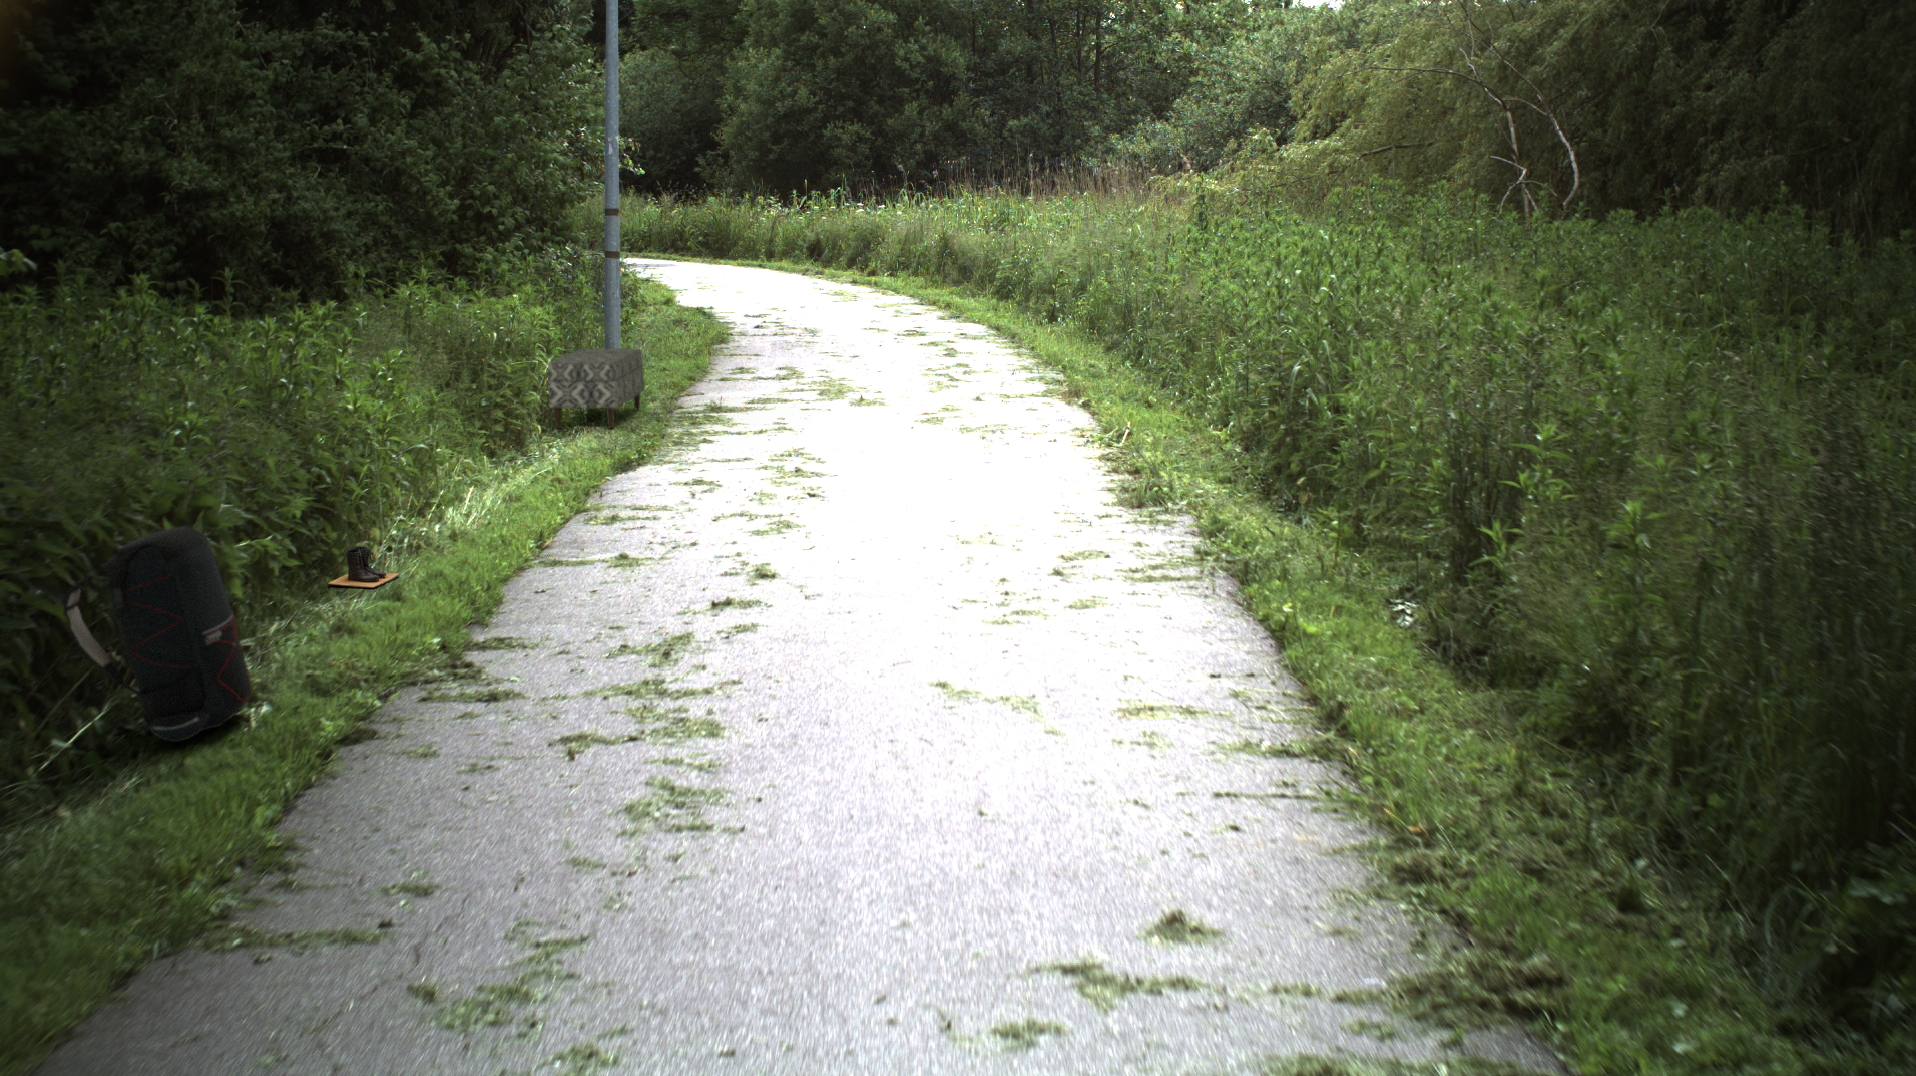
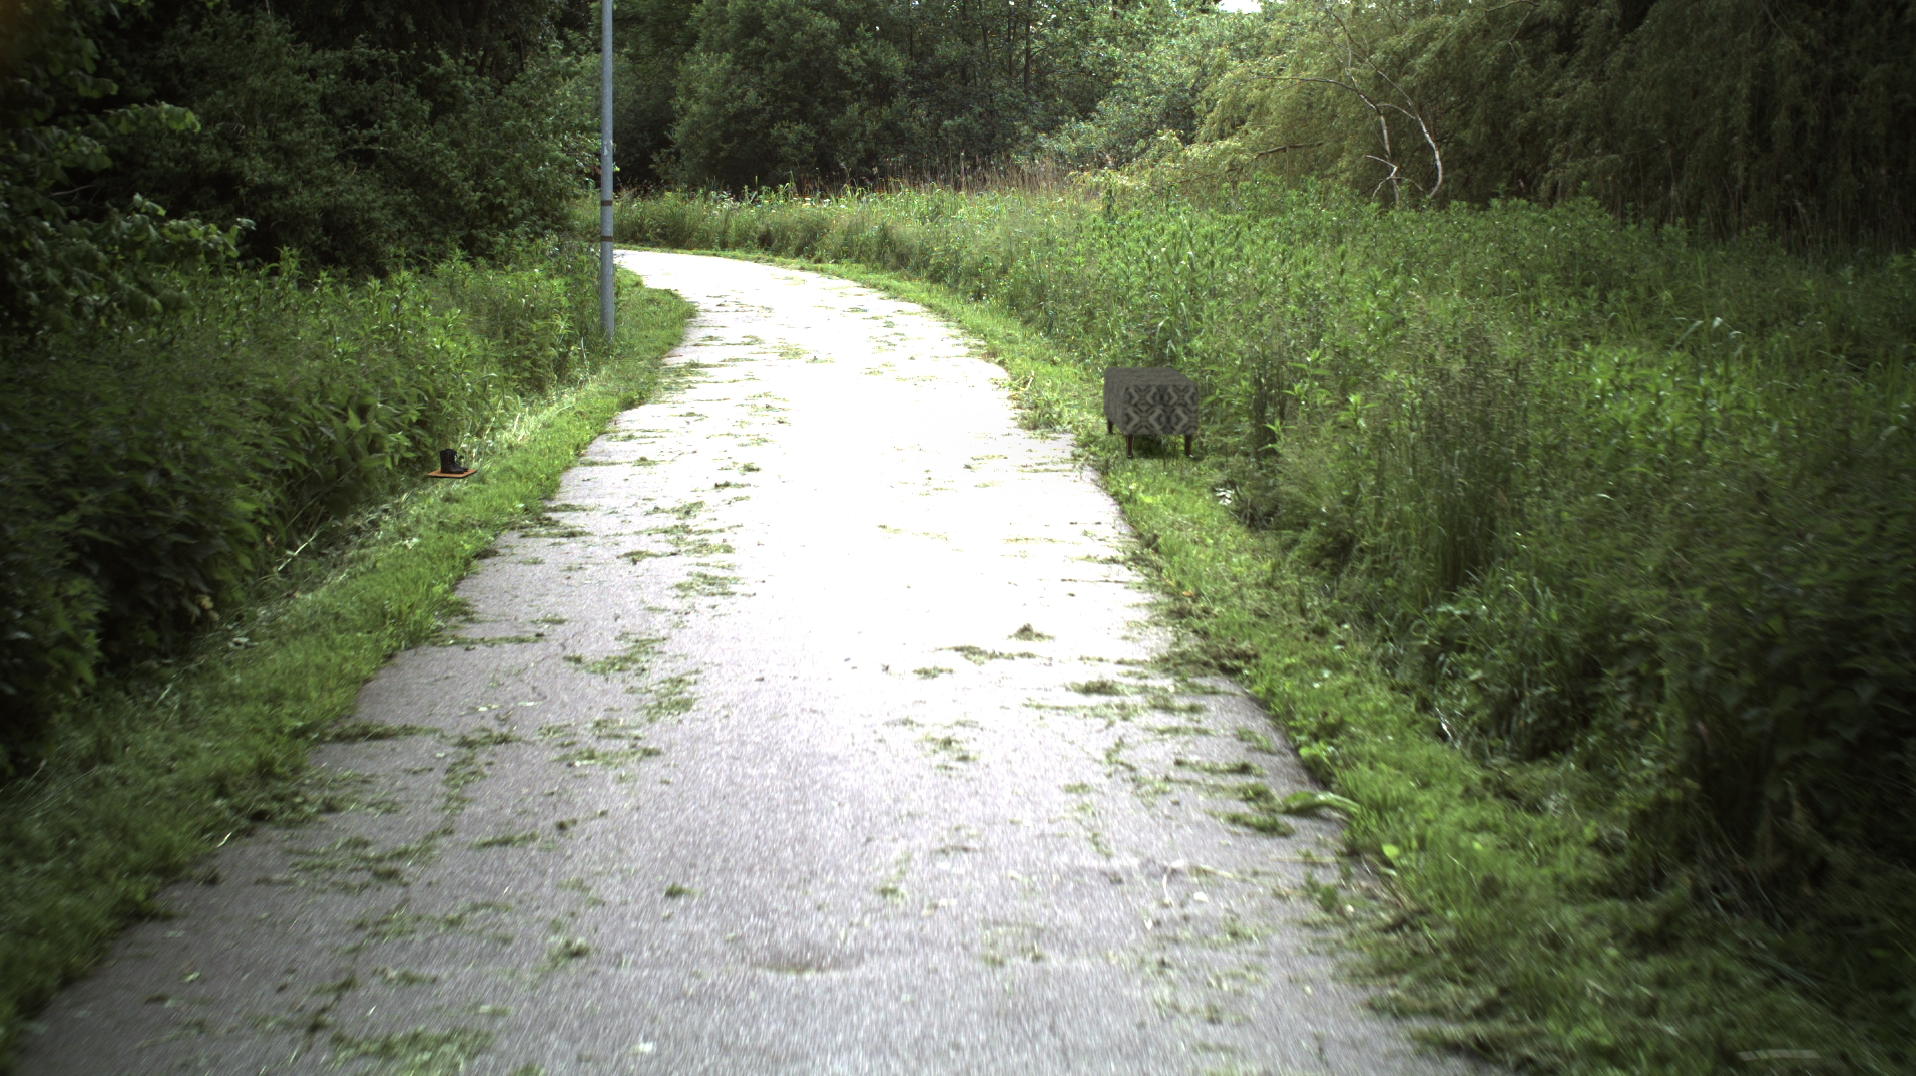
bench: present [548,348,644,429] -> present [1103,367,1199,458]
backpack: present [64,526,252,742] -> none [293,410,411,553]

